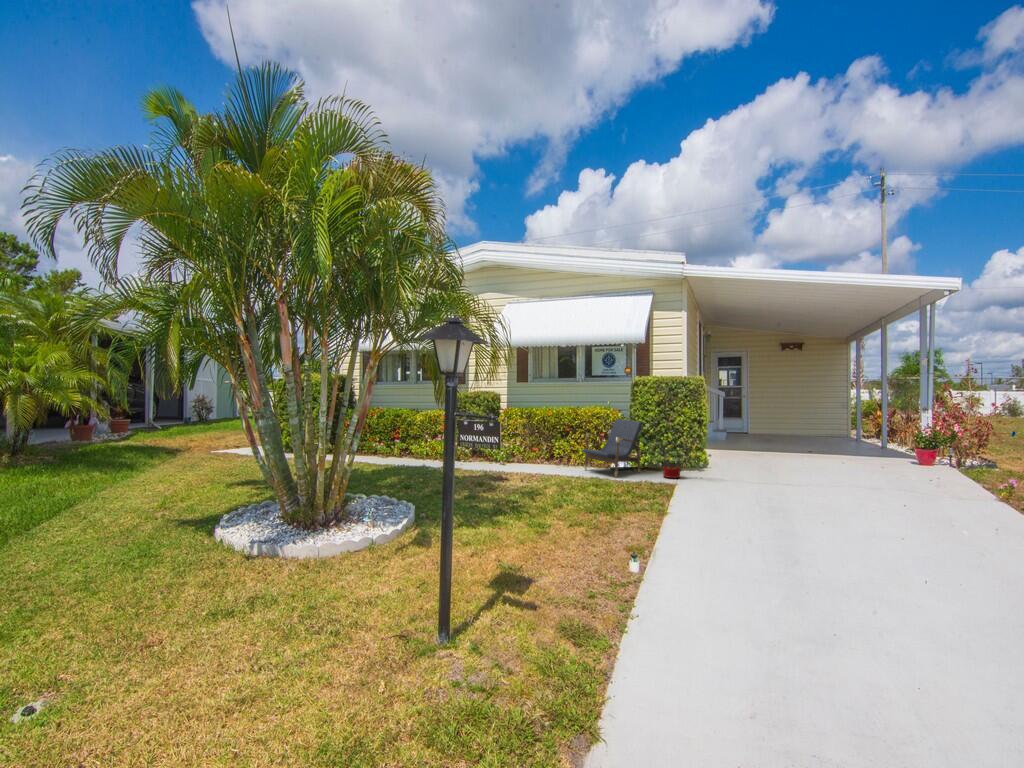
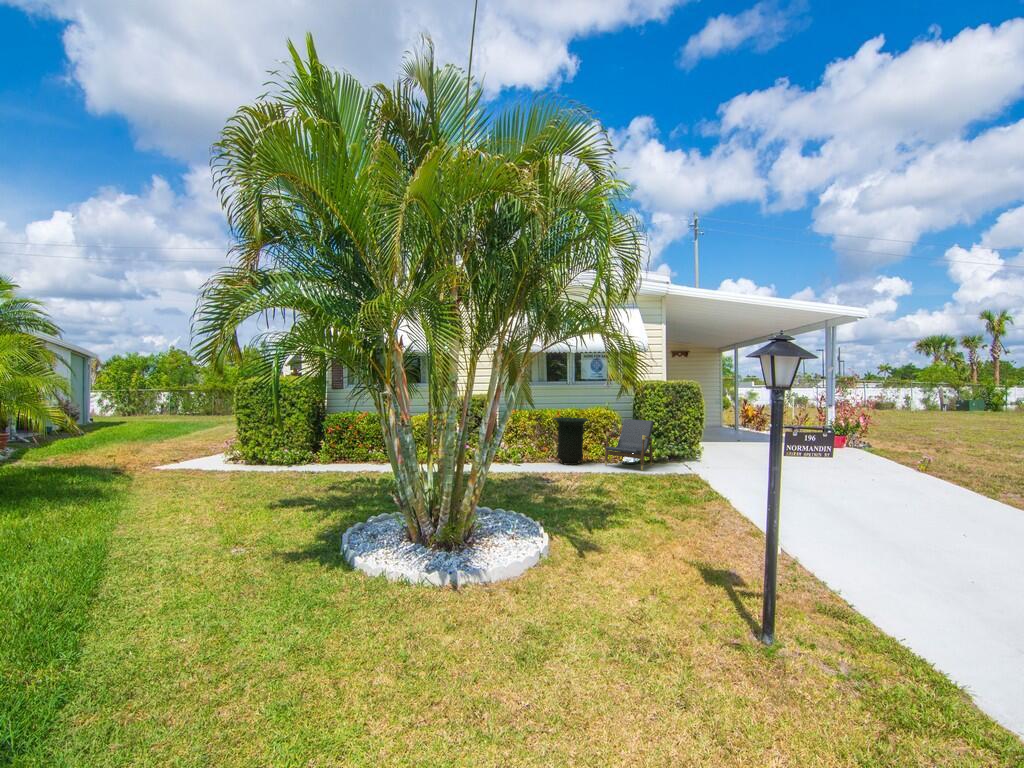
trash can: none [533,417,572,467] -> present [553,417,589,465]
decorative plant: present [662,442,695,478] -> none [664,433,705,469]

